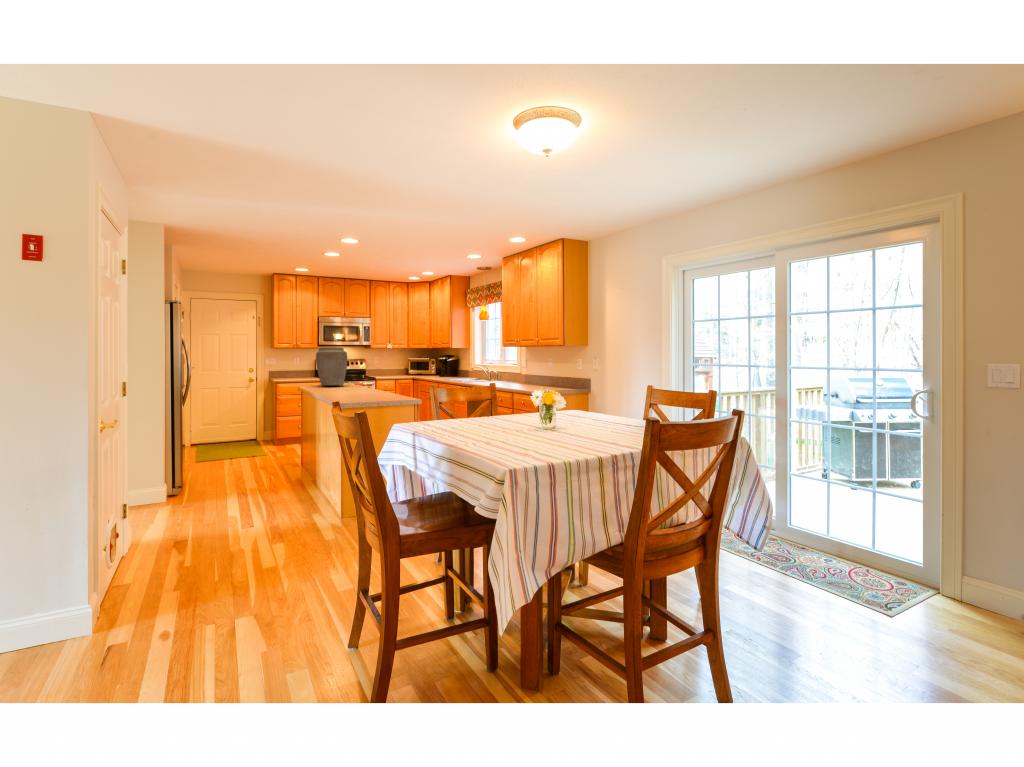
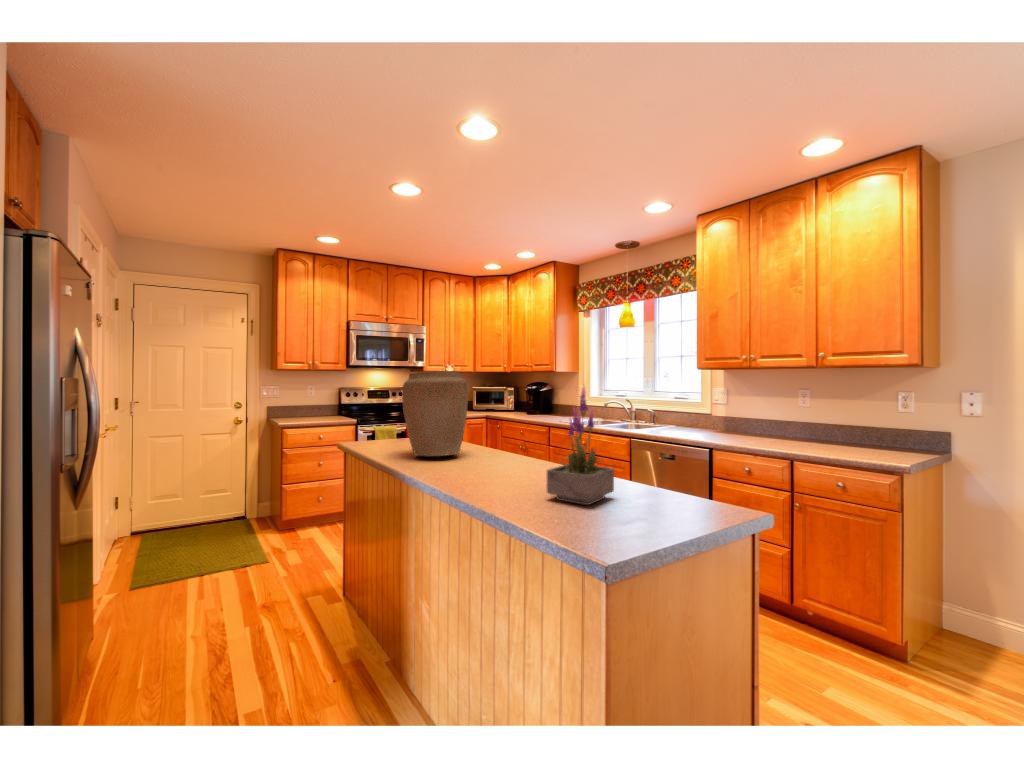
potted plant: none [349,351,374,394] -> present [547,387,614,505]

